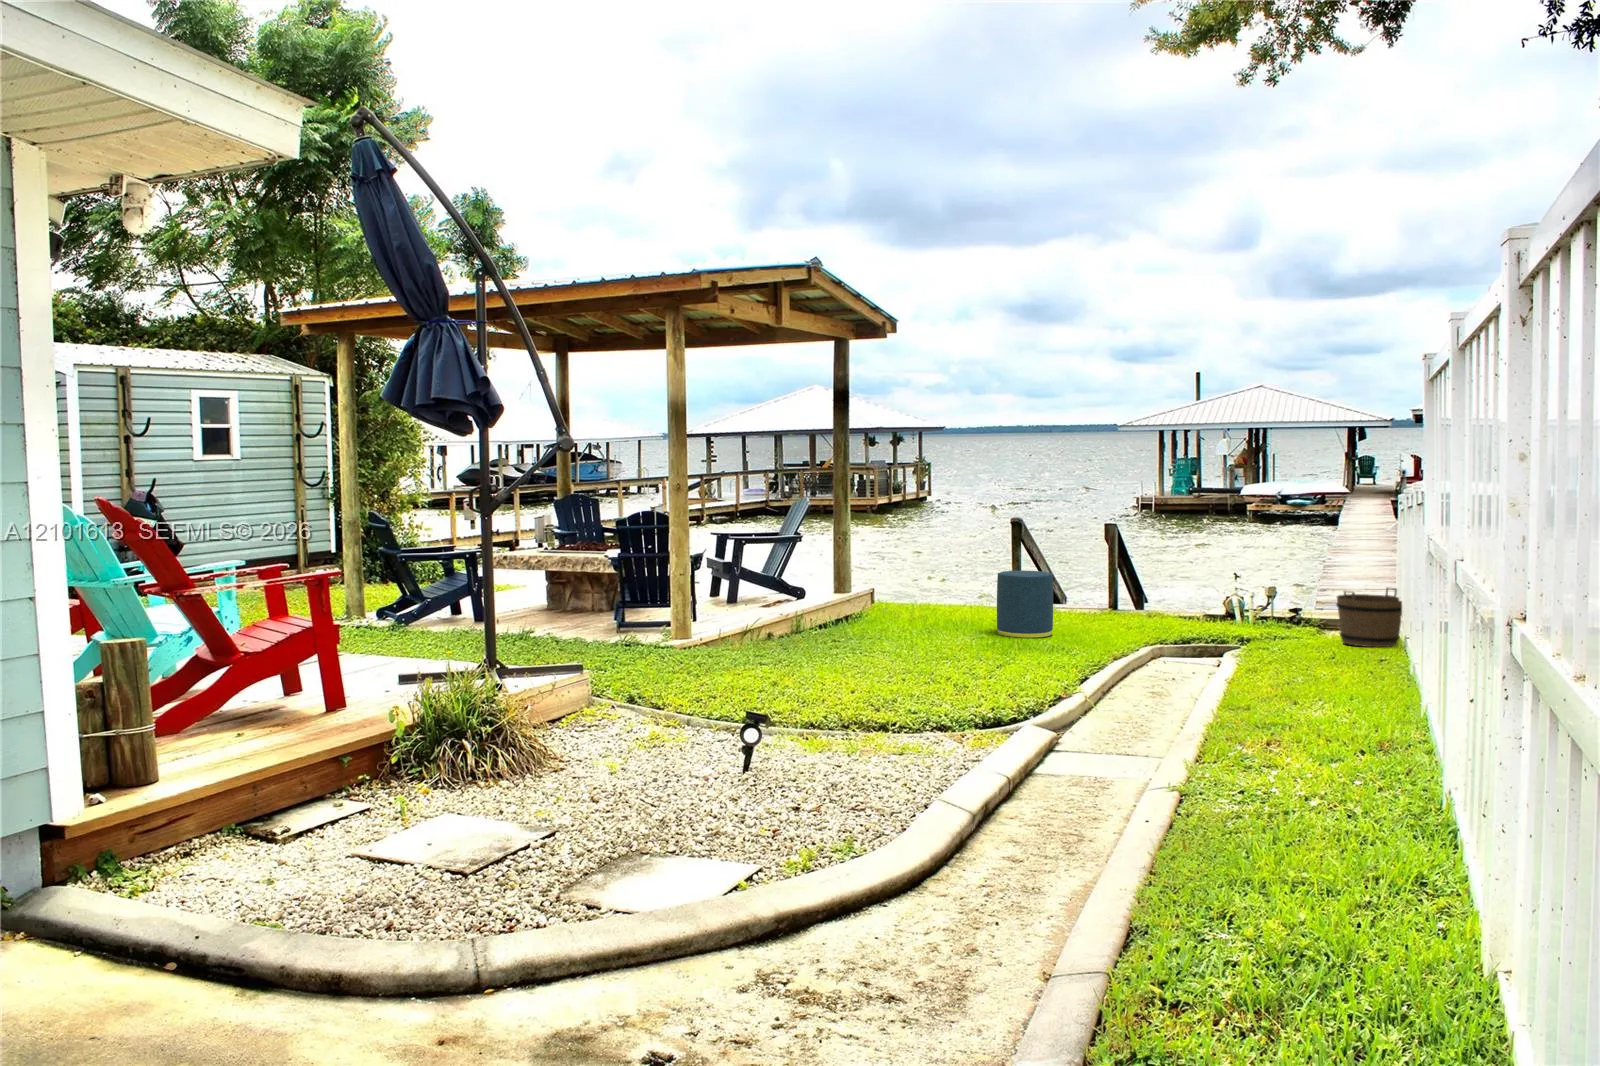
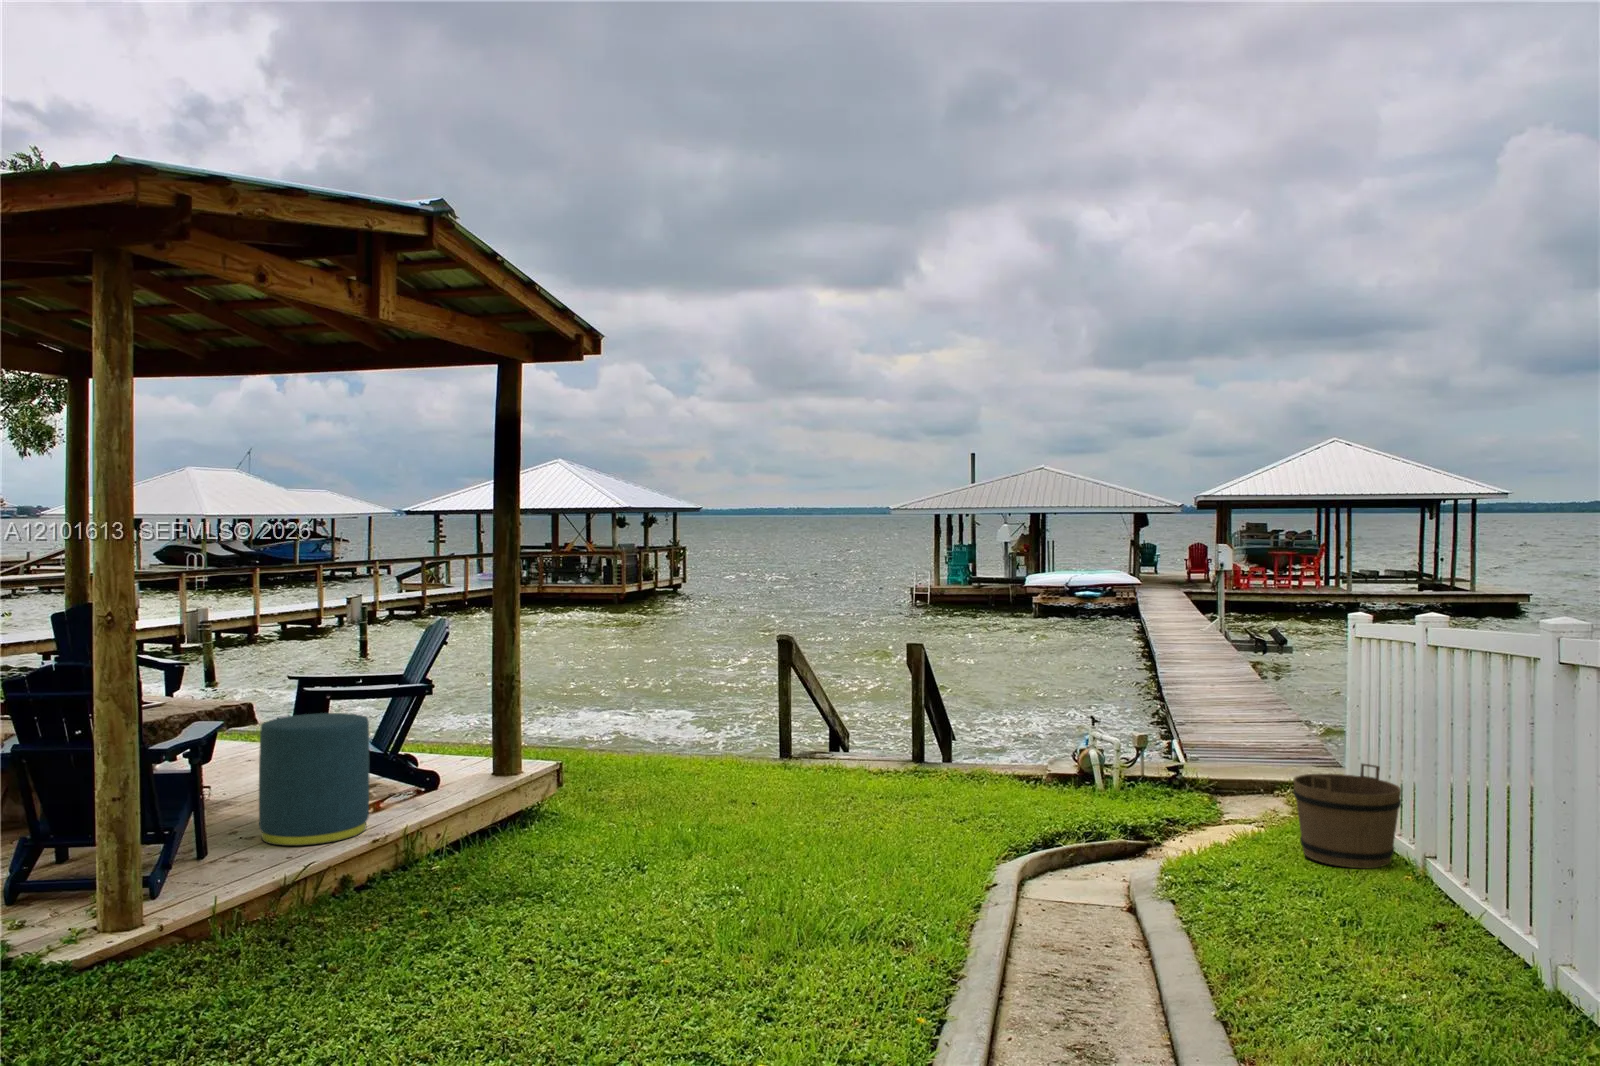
ottoman: present [997,571,1053,638] -> present [259,713,369,846]

